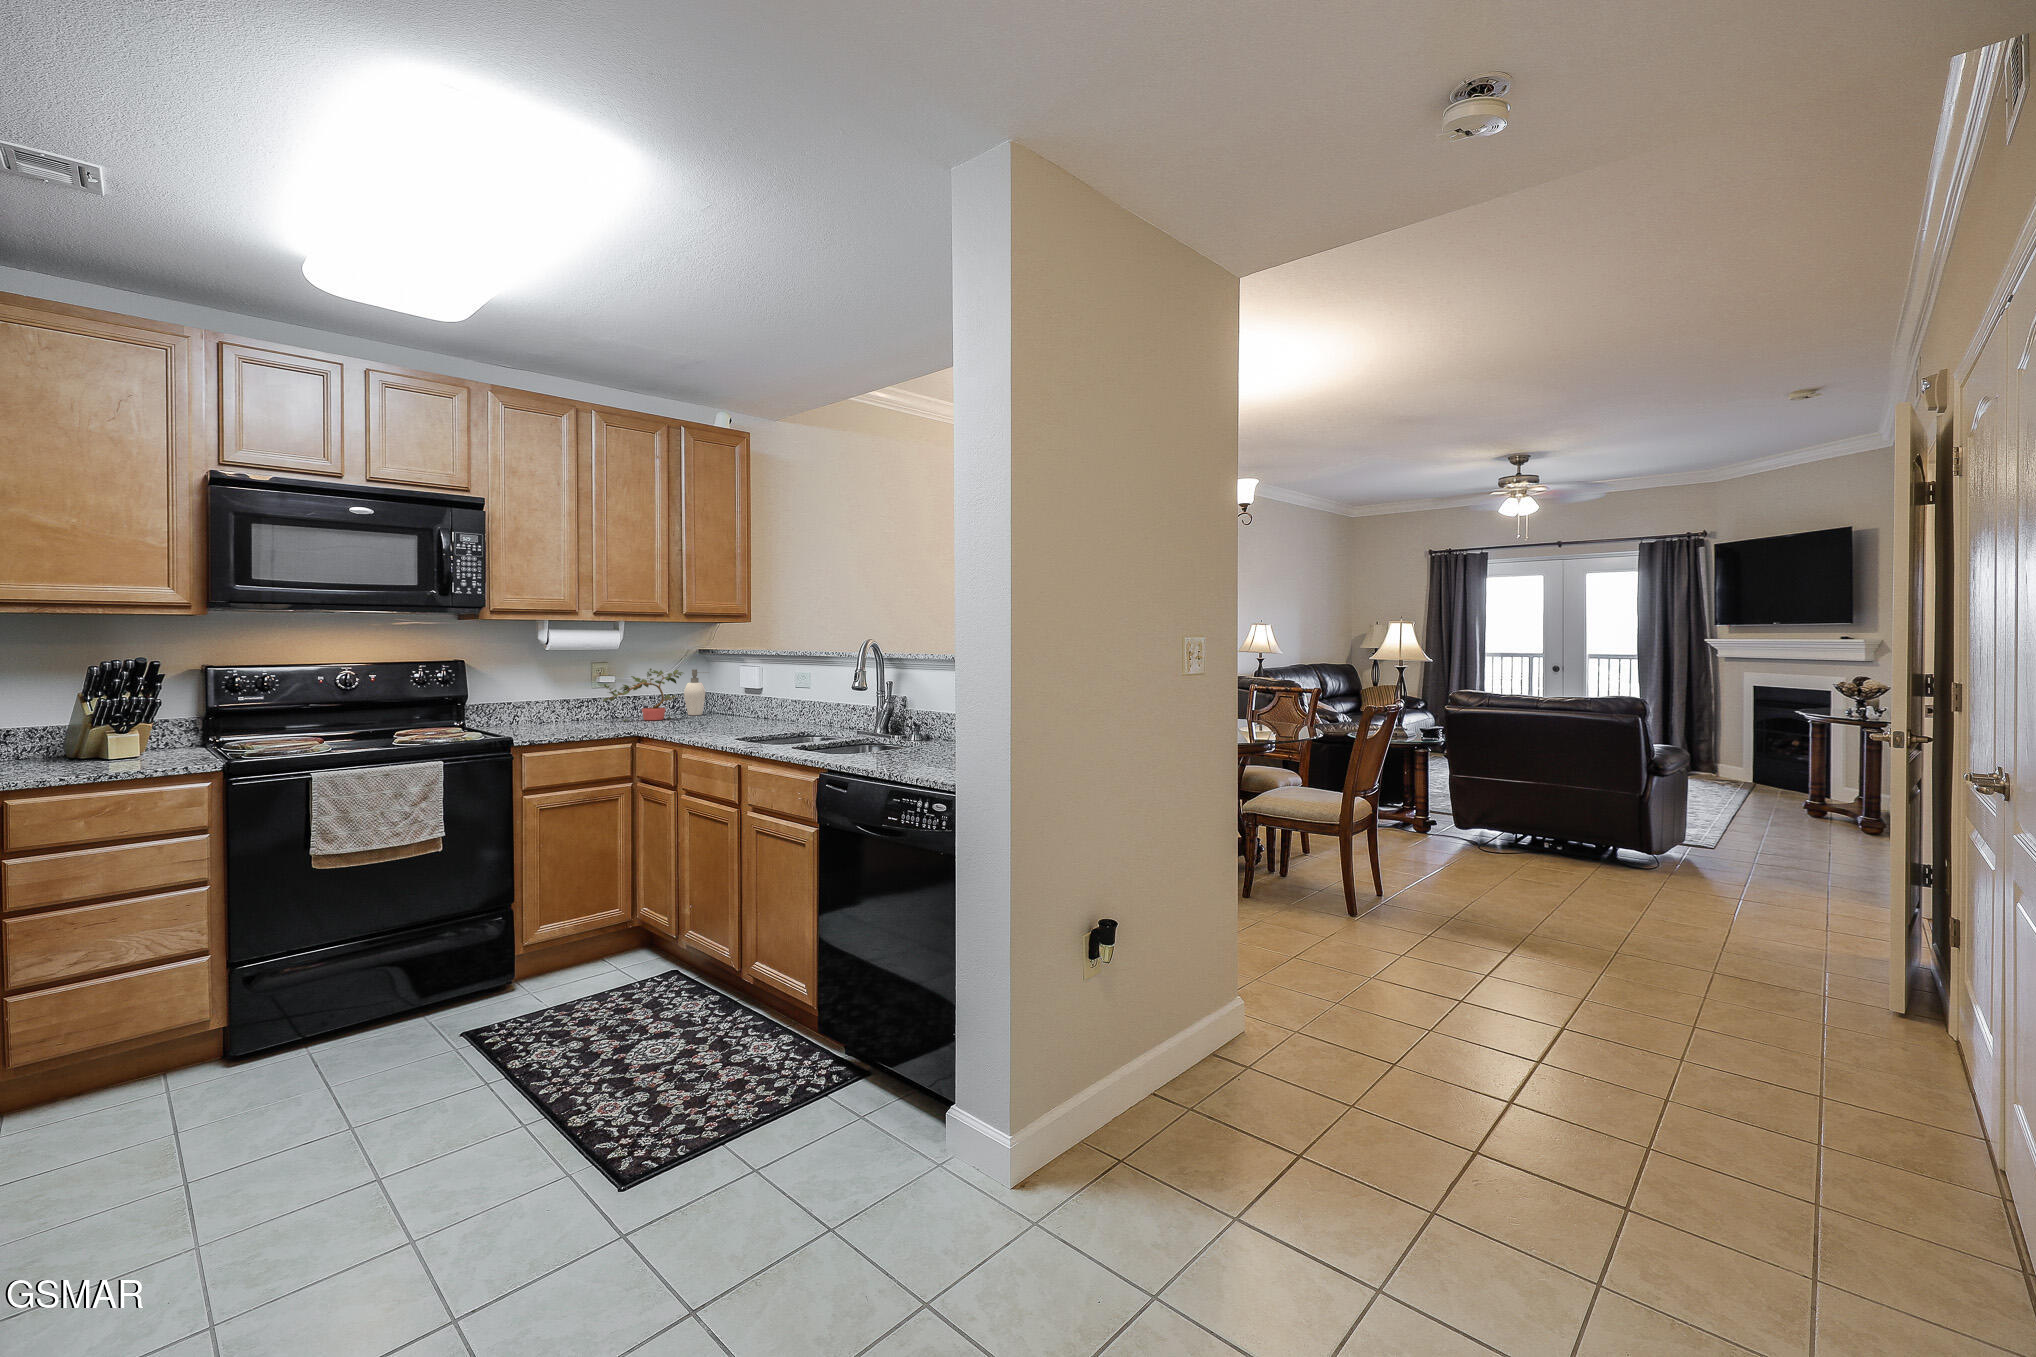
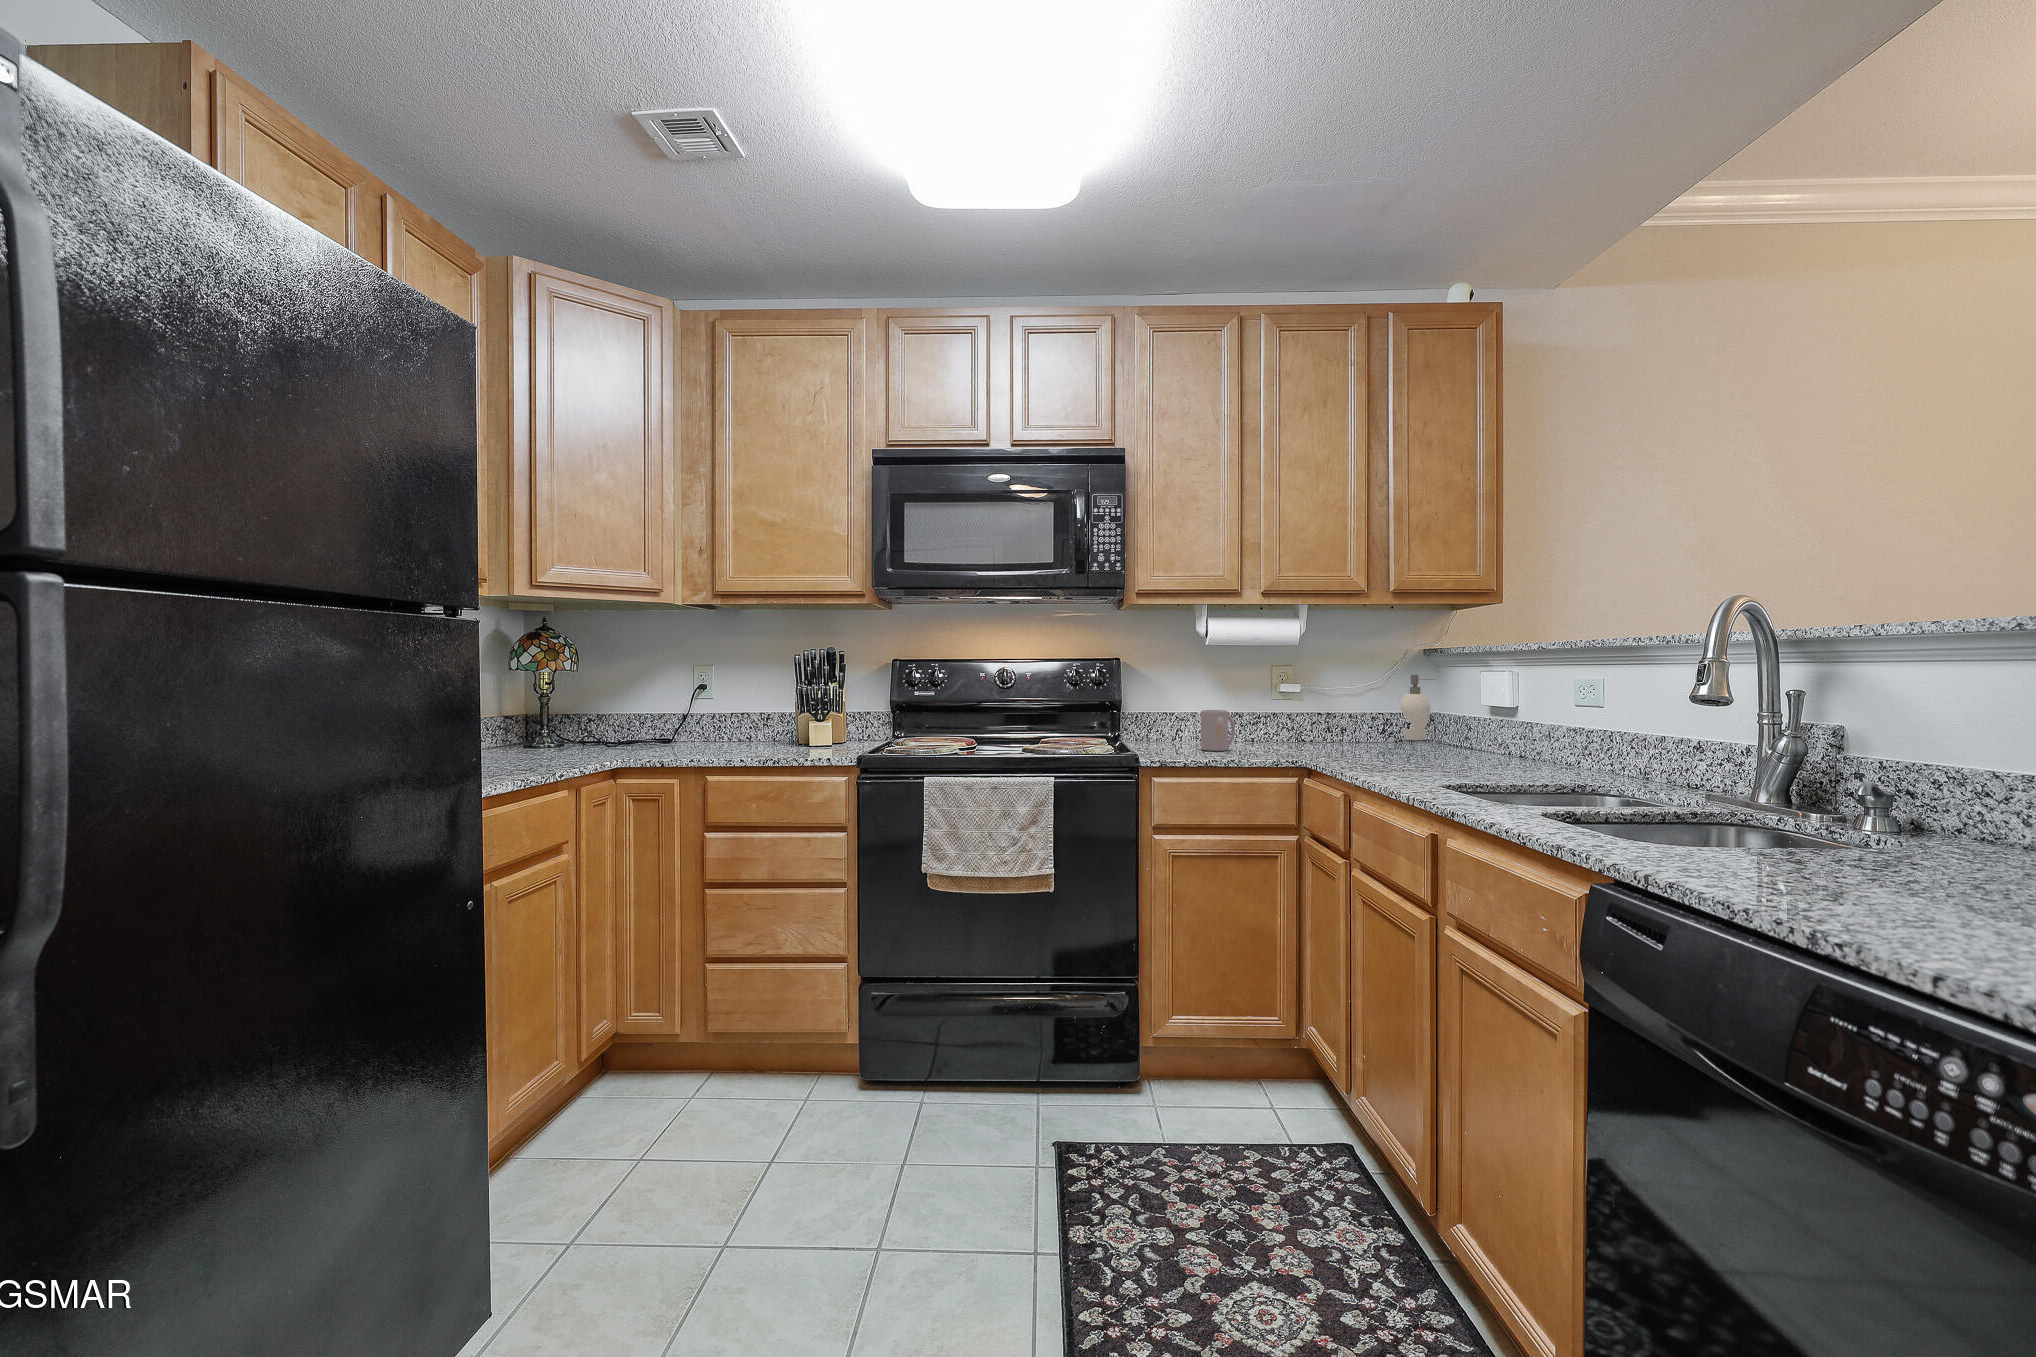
potted plant: present [603,668,683,721] -> none [1284,672,1397,744]
mug: none [543,700,572,732] -> present [1201,710,1235,751]

